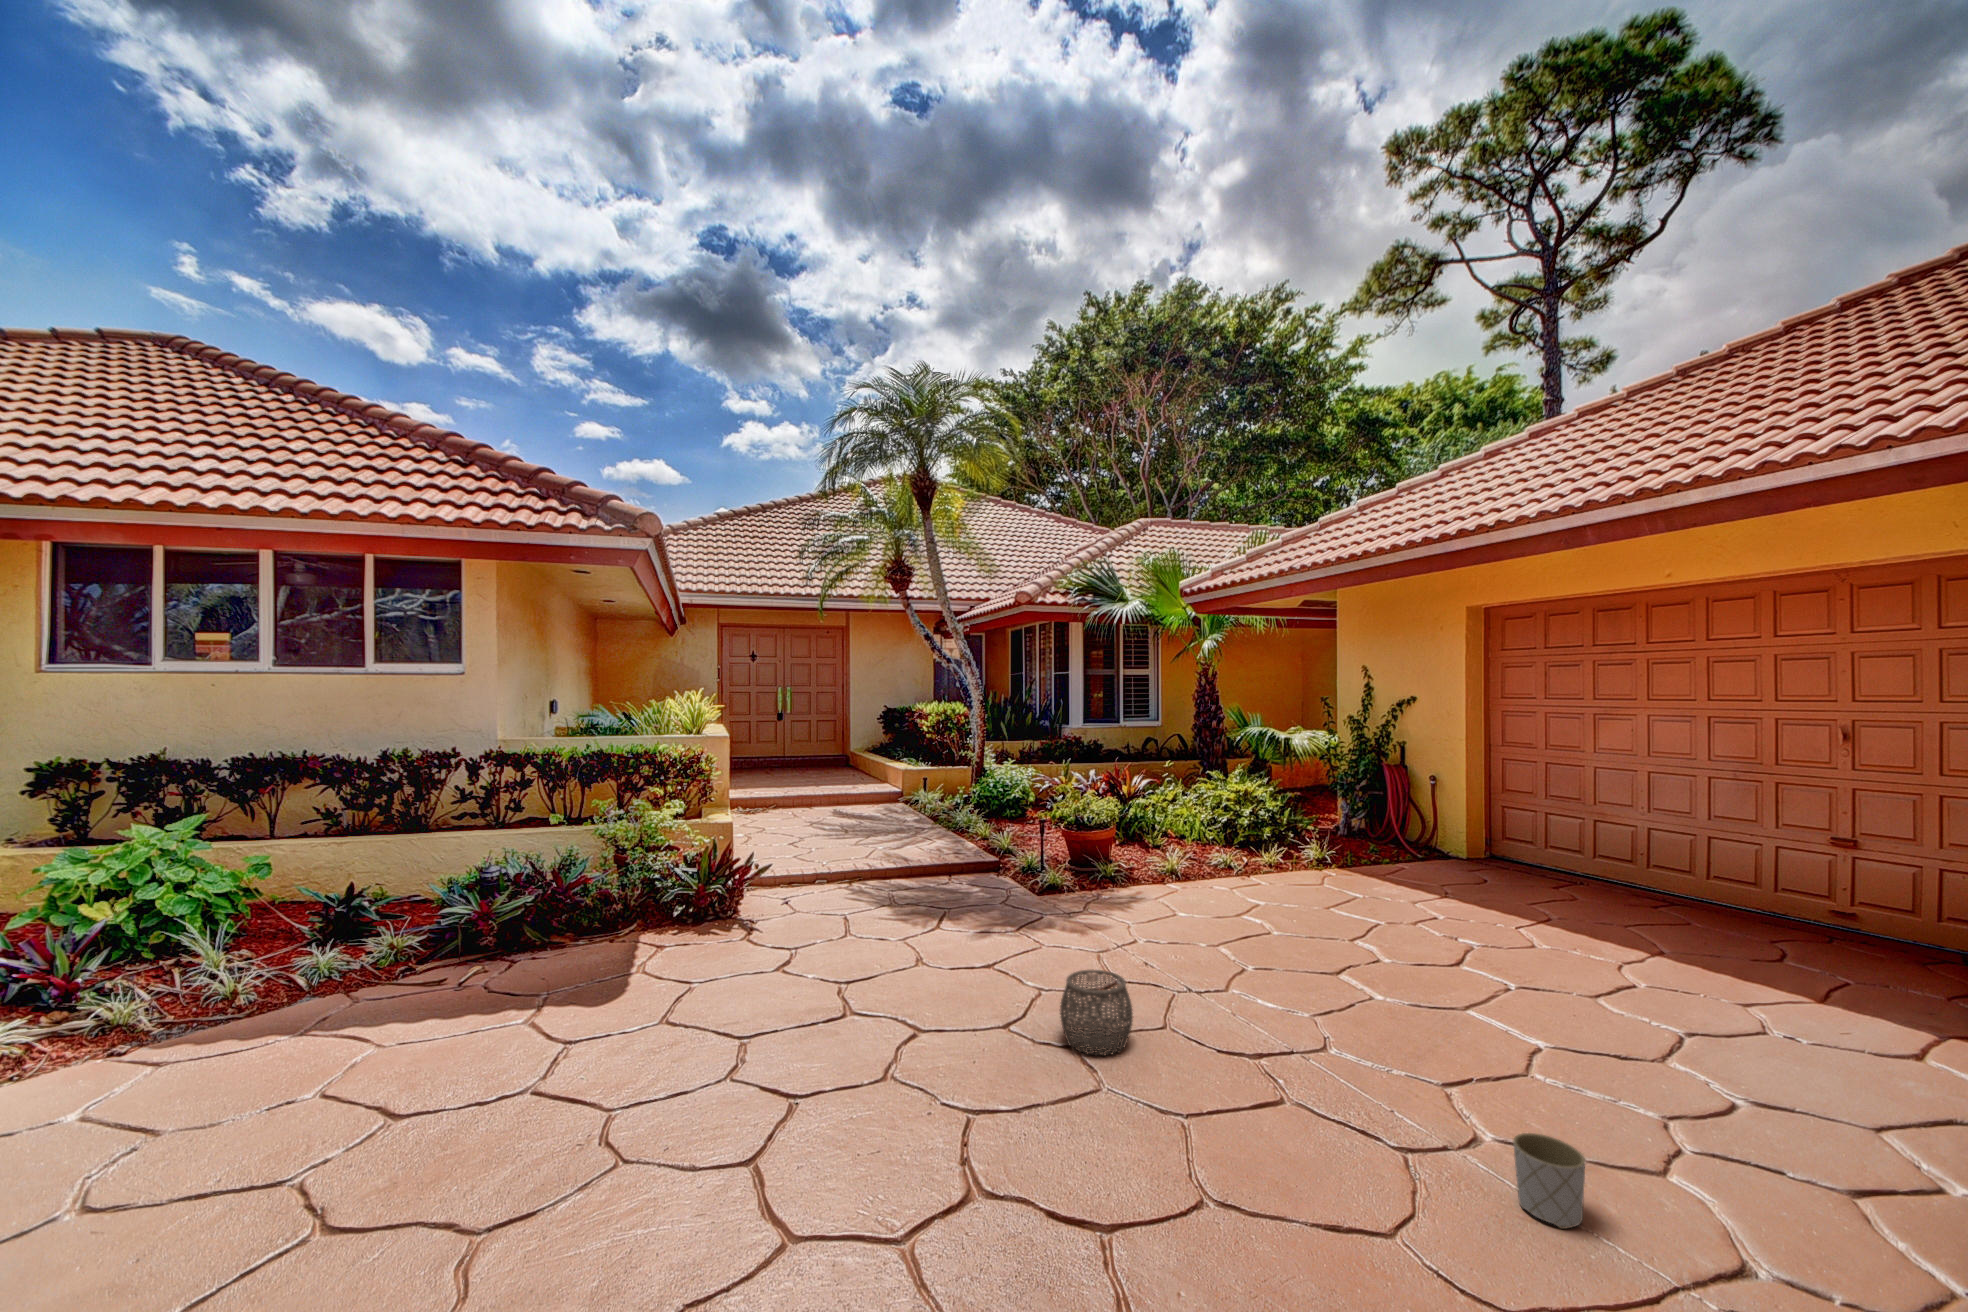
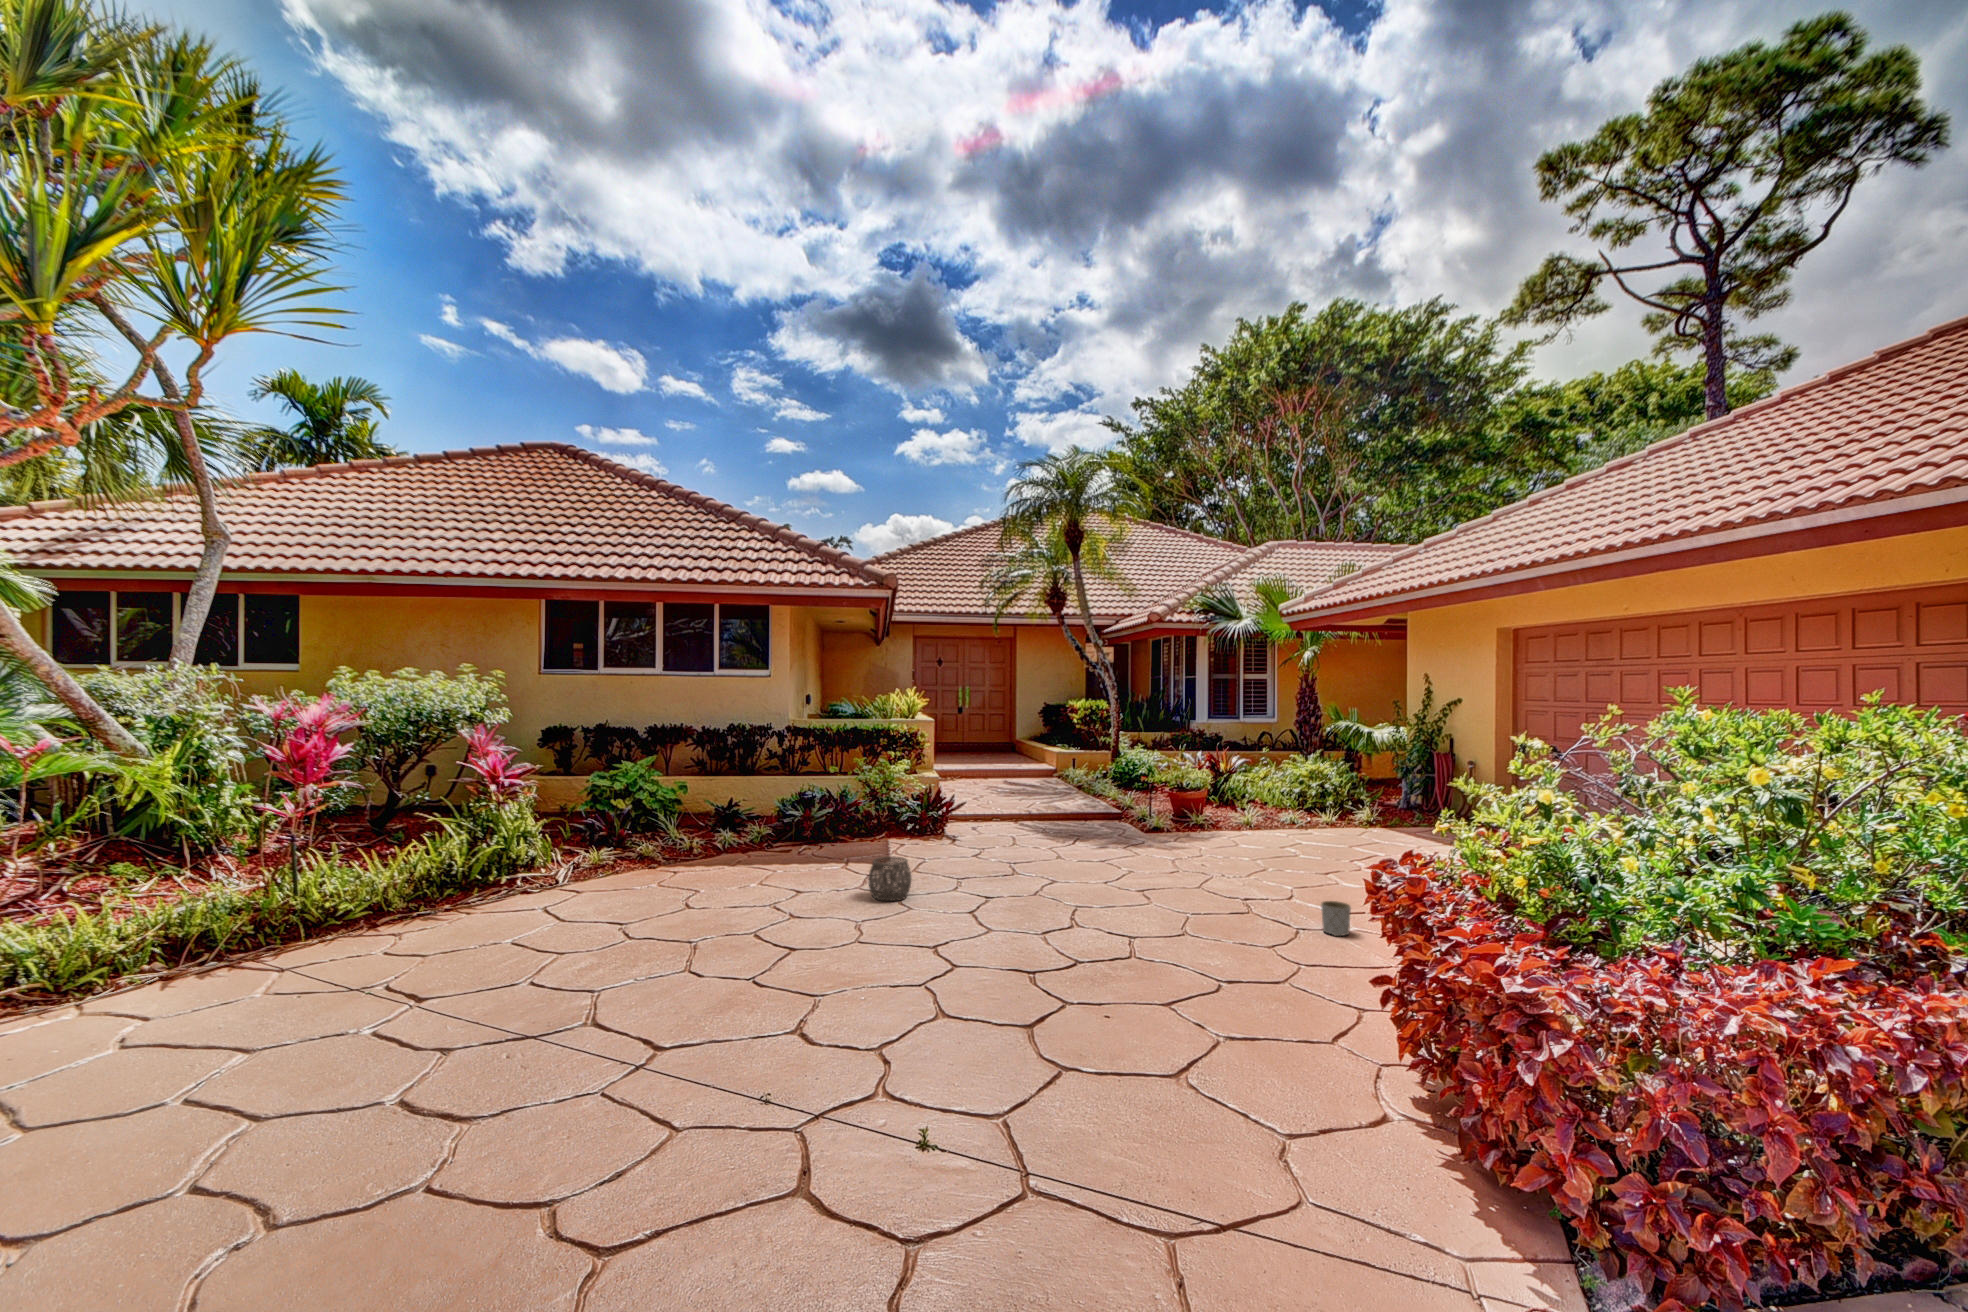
woven basket: present [1060,970,1133,1055] -> present [868,856,912,901]

